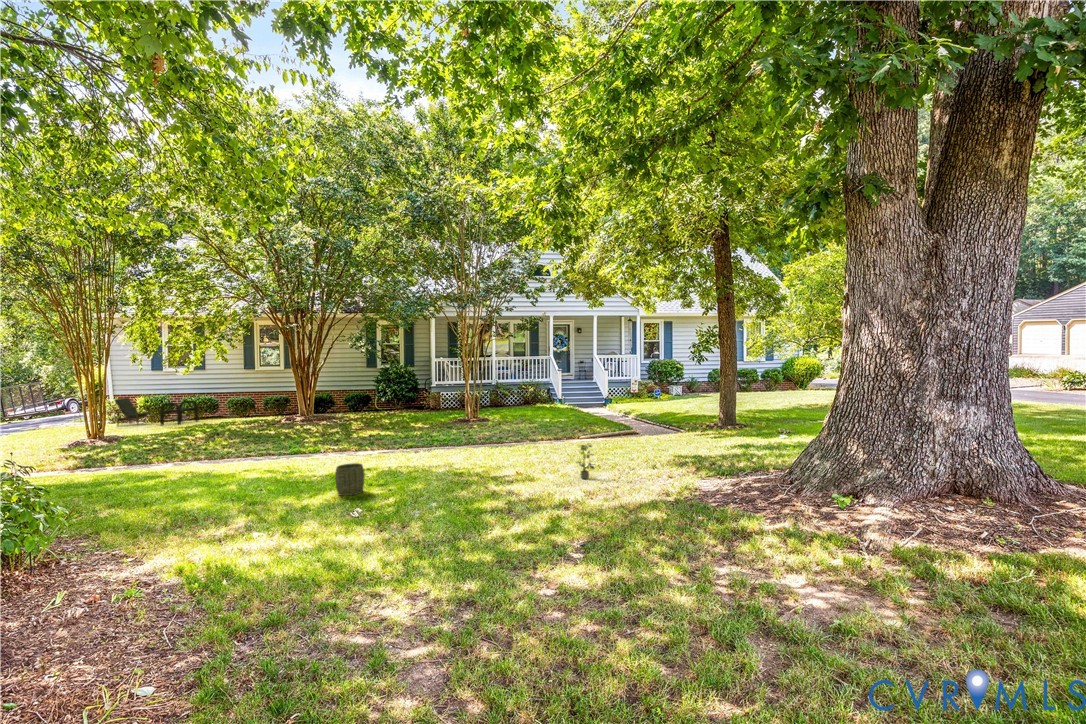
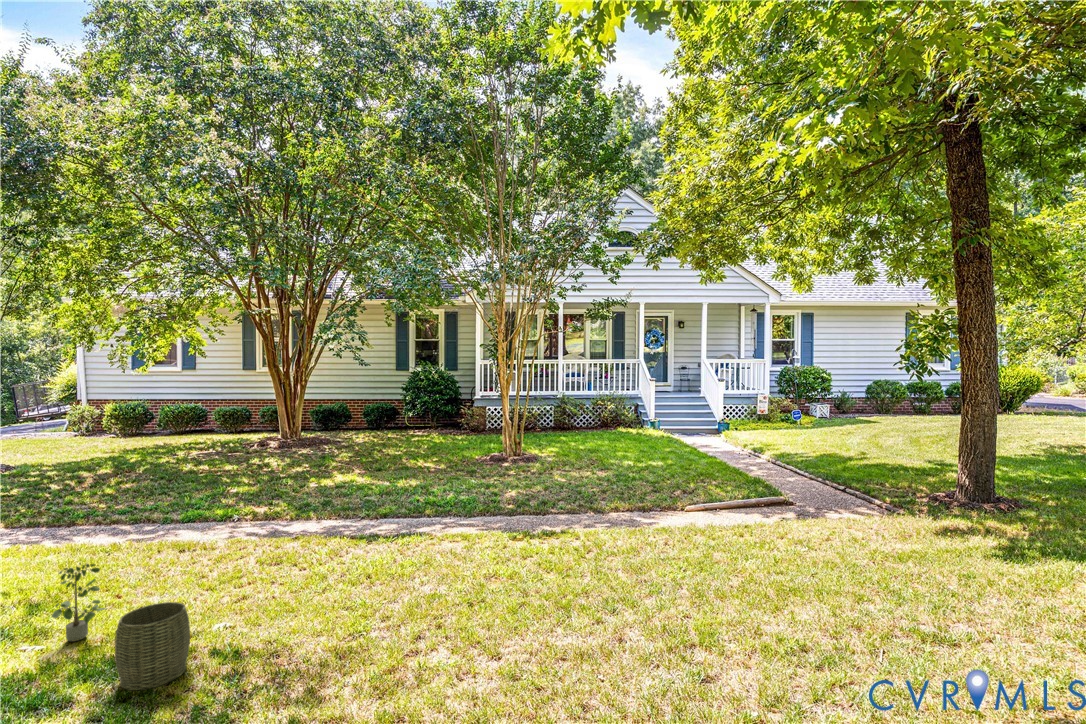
lounge chair: present [115,398,153,426] -> none [86,406,136,441]
bench: present [160,401,198,425] -> none [135,411,185,442]
potted plant: present [577,445,595,479] -> present [52,564,106,642]

